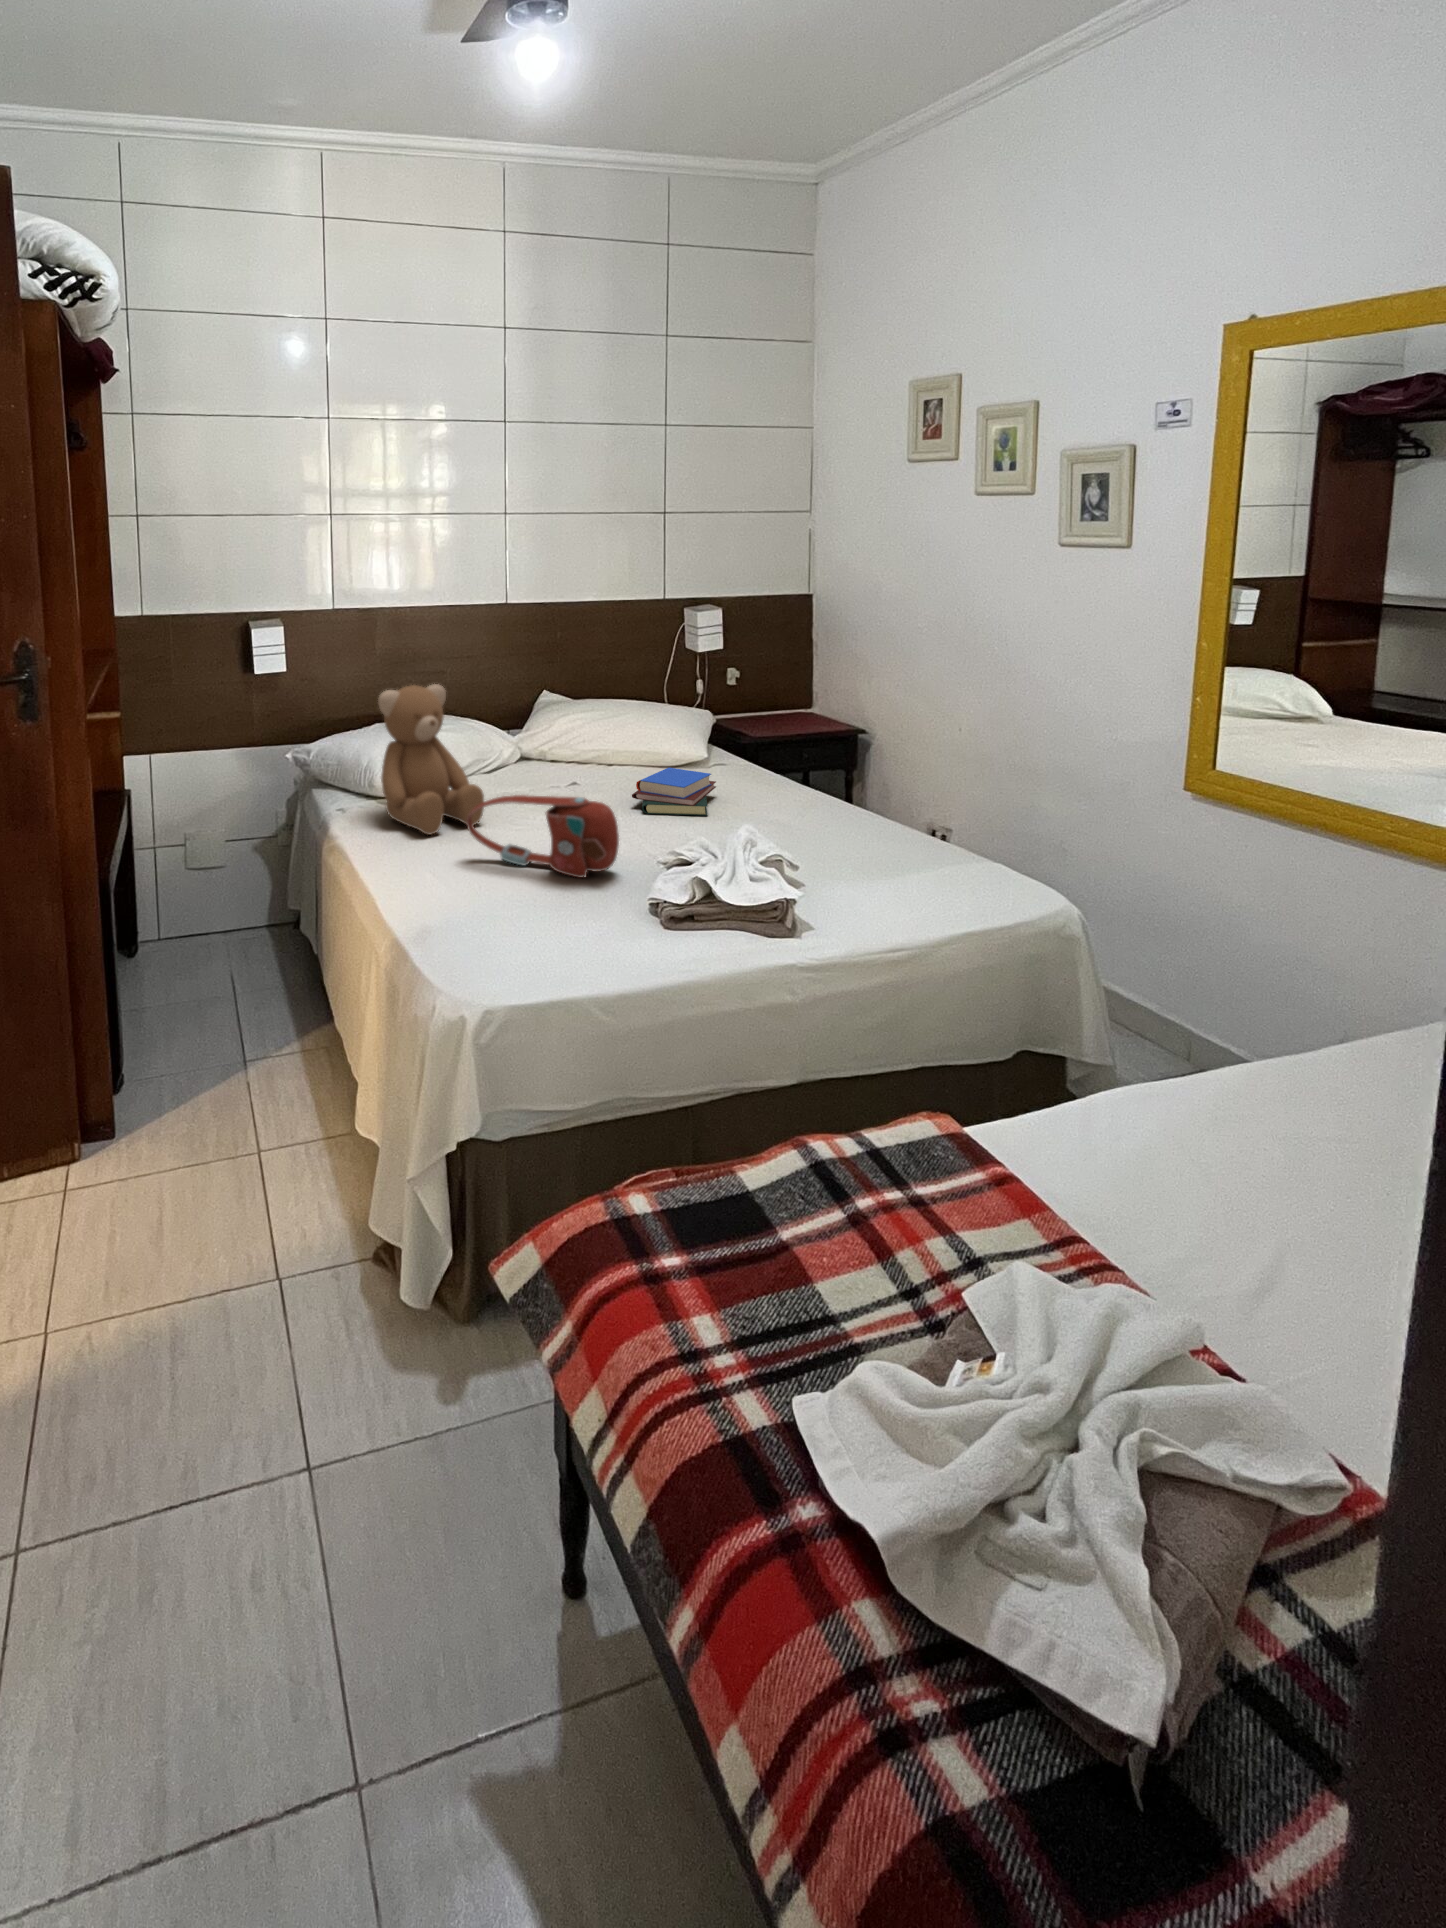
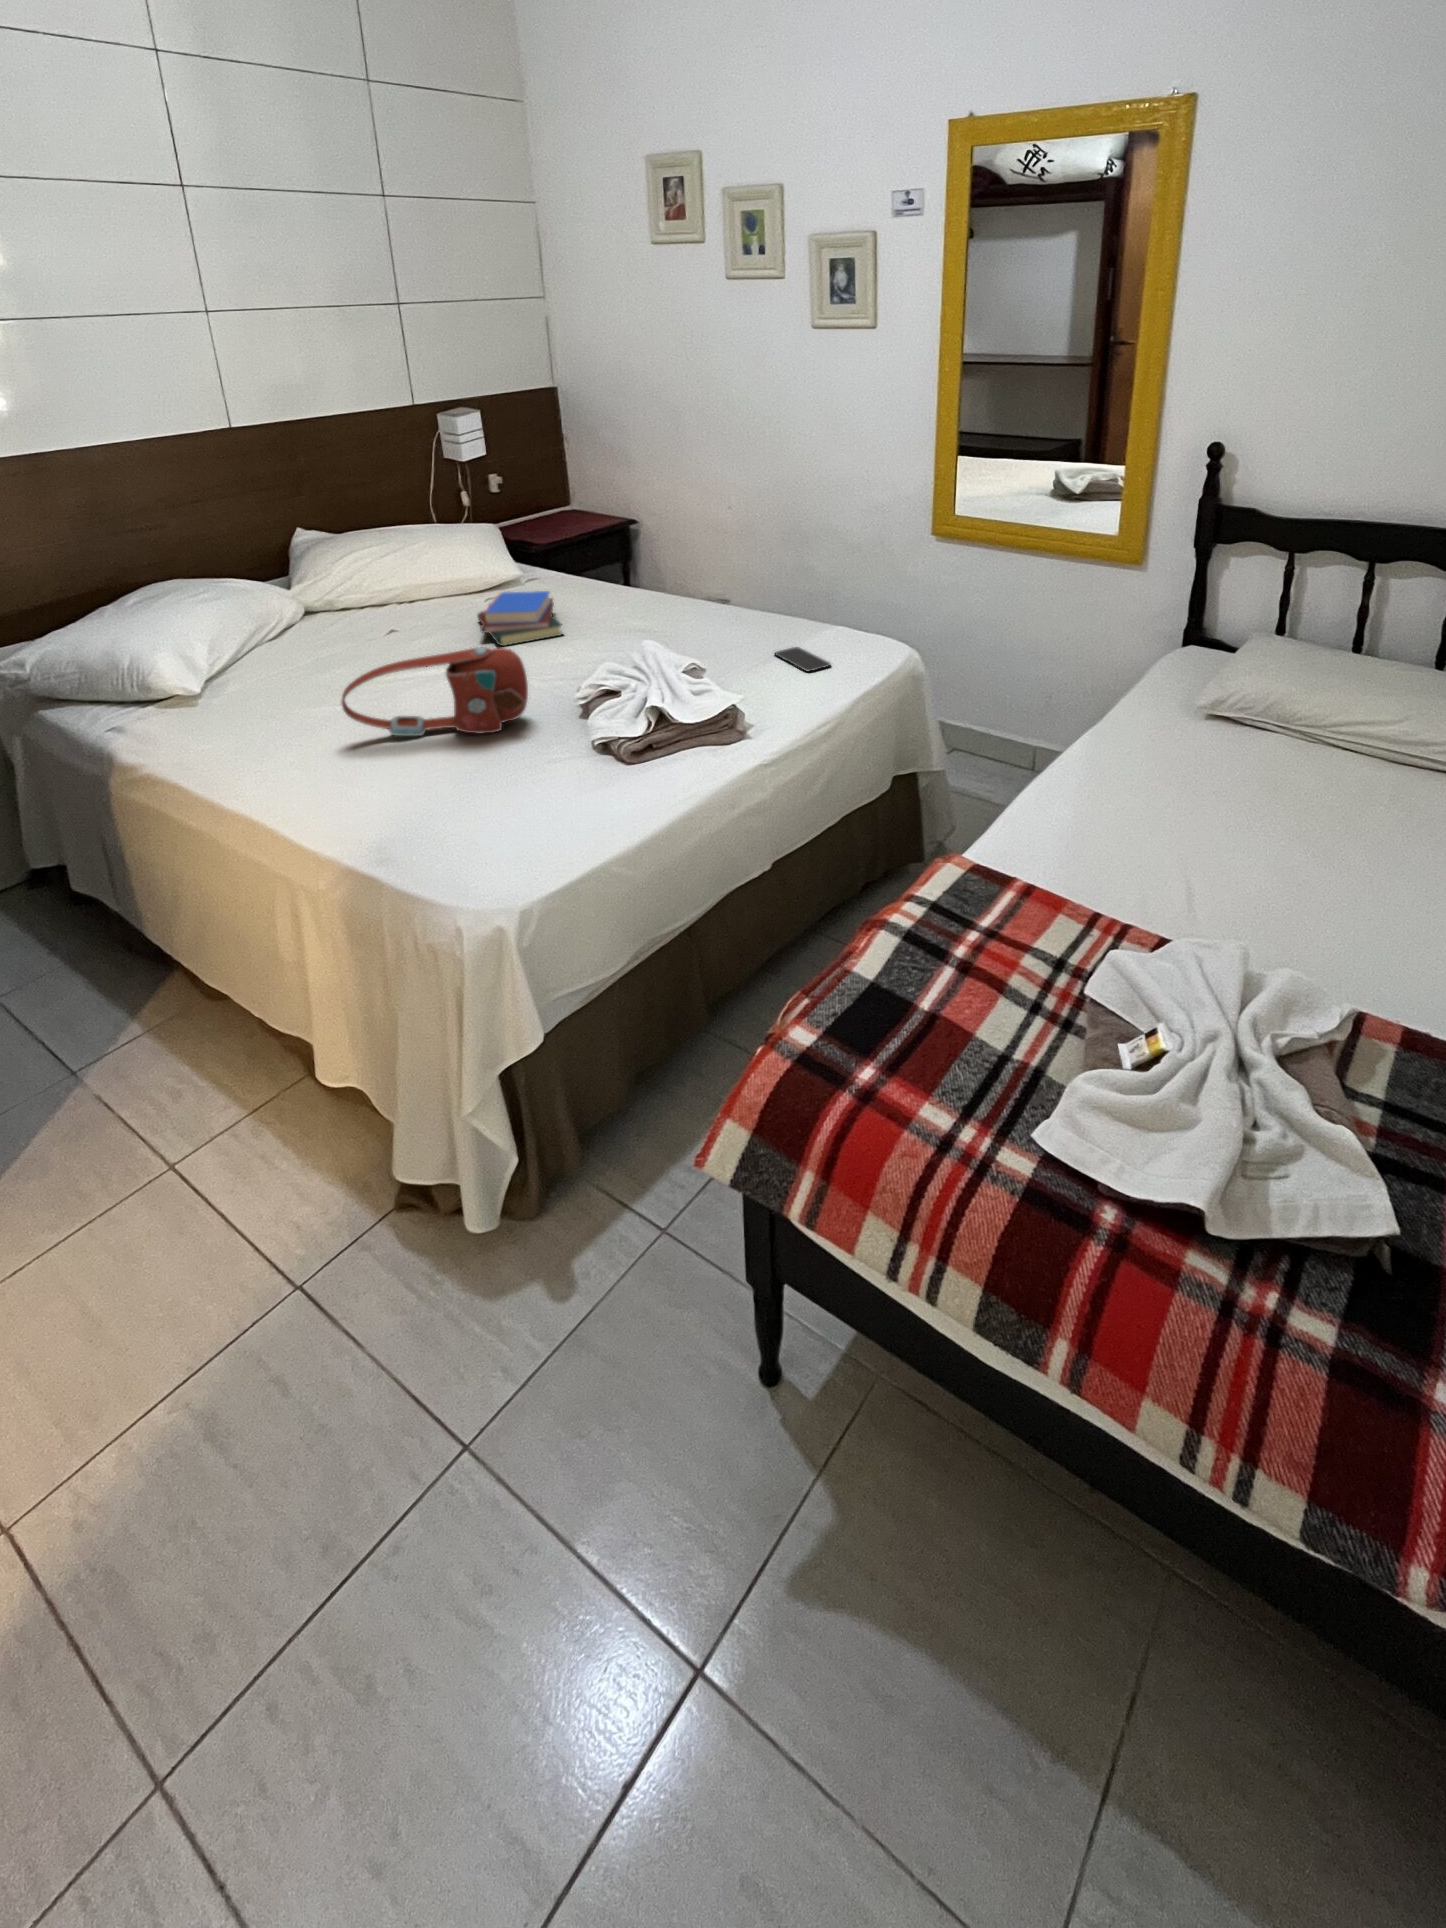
teddy bear: present [378,684,484,835] -> none [155,545,328,729]
smartphone: none [898,873,953,900] -> present [775,647,830,671]

